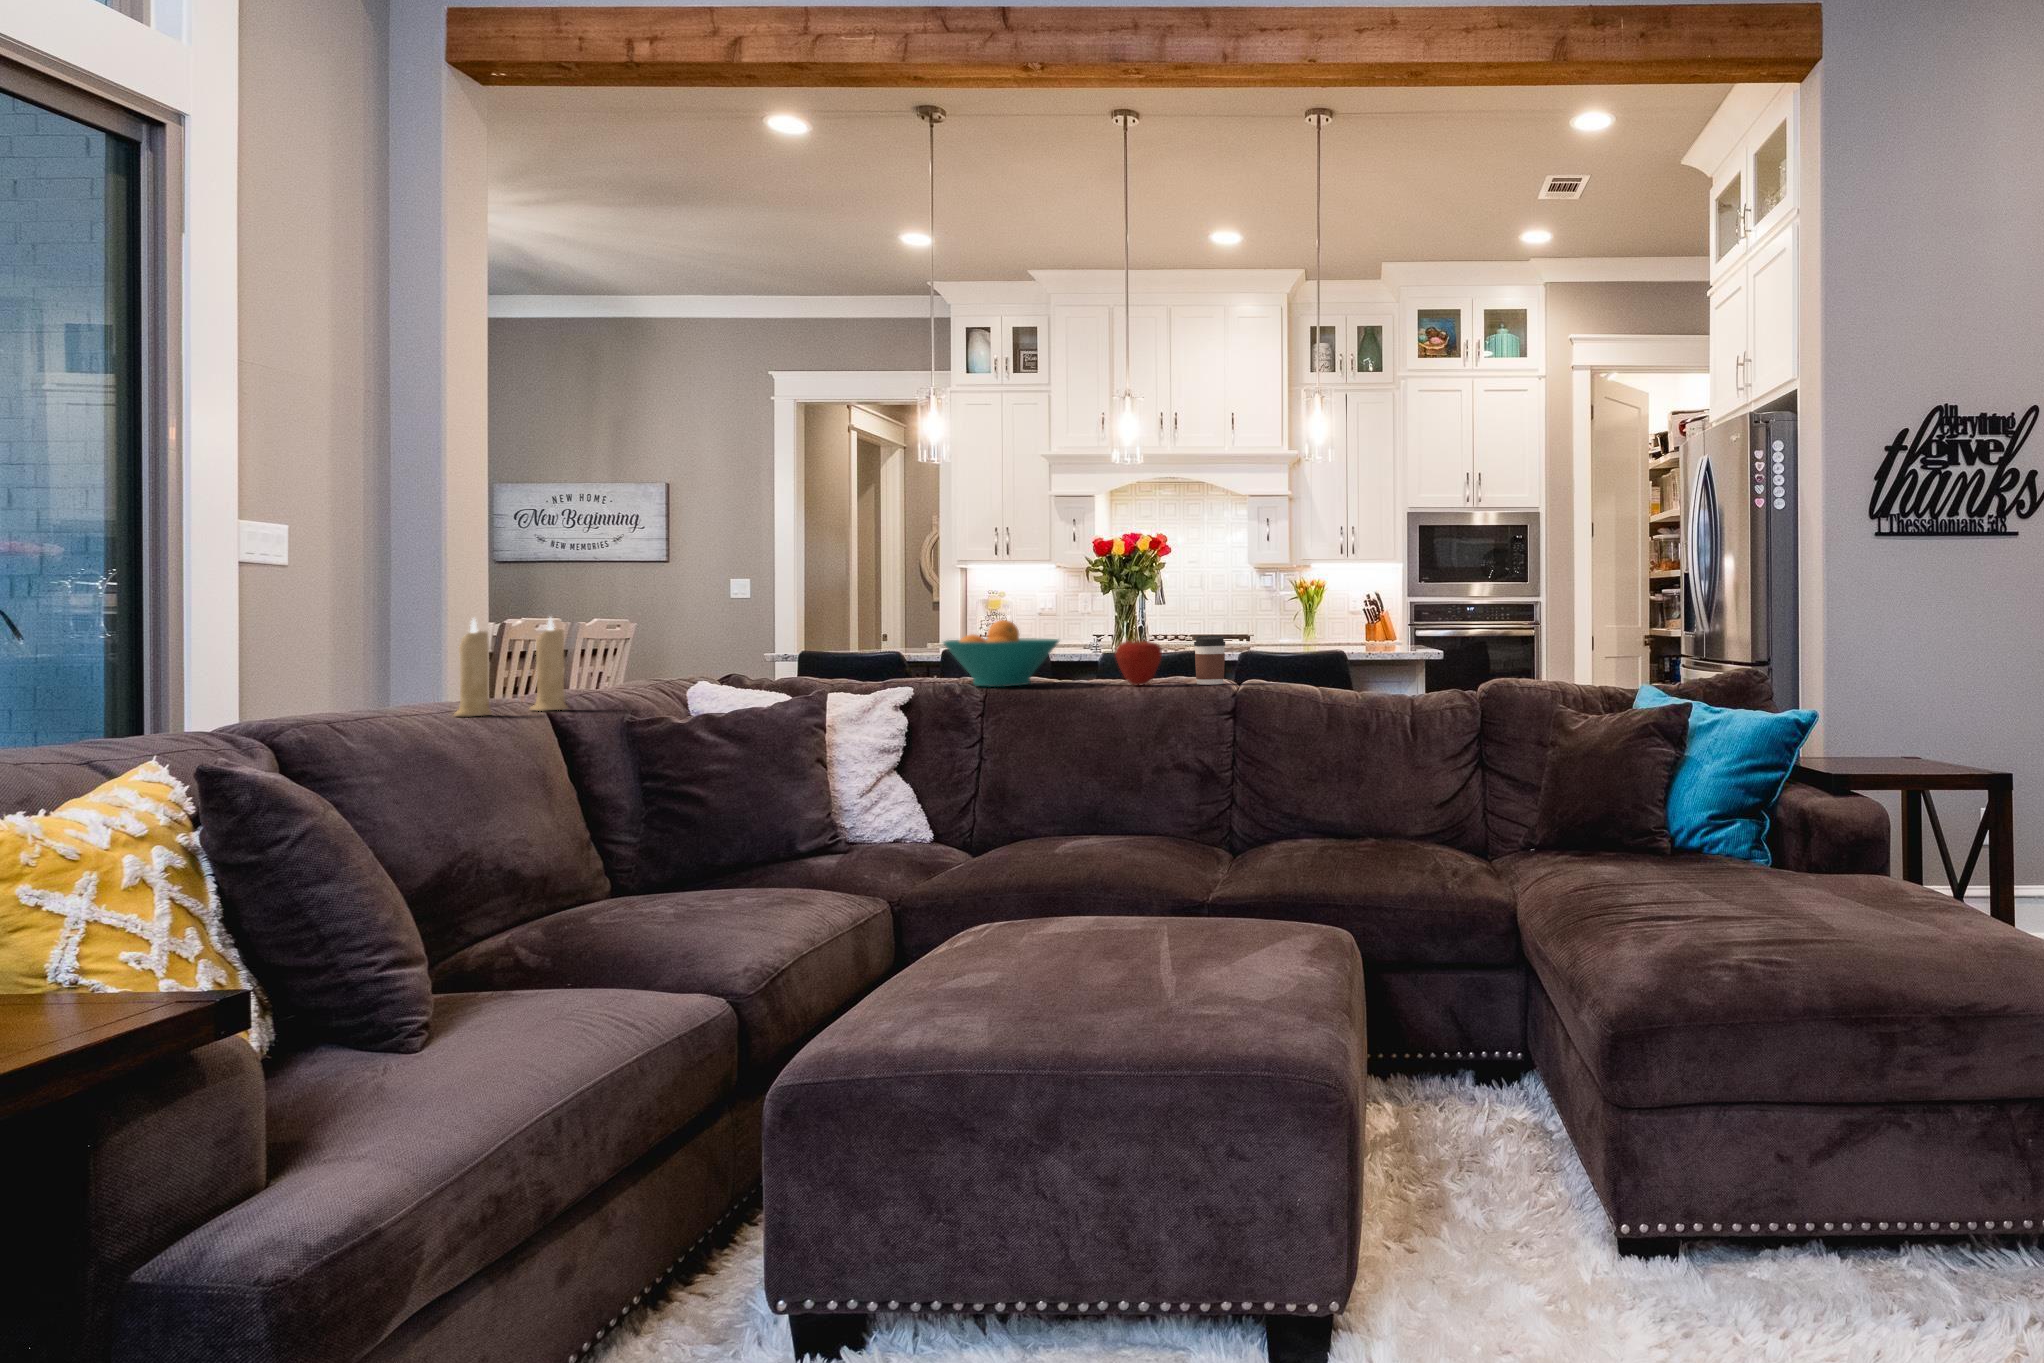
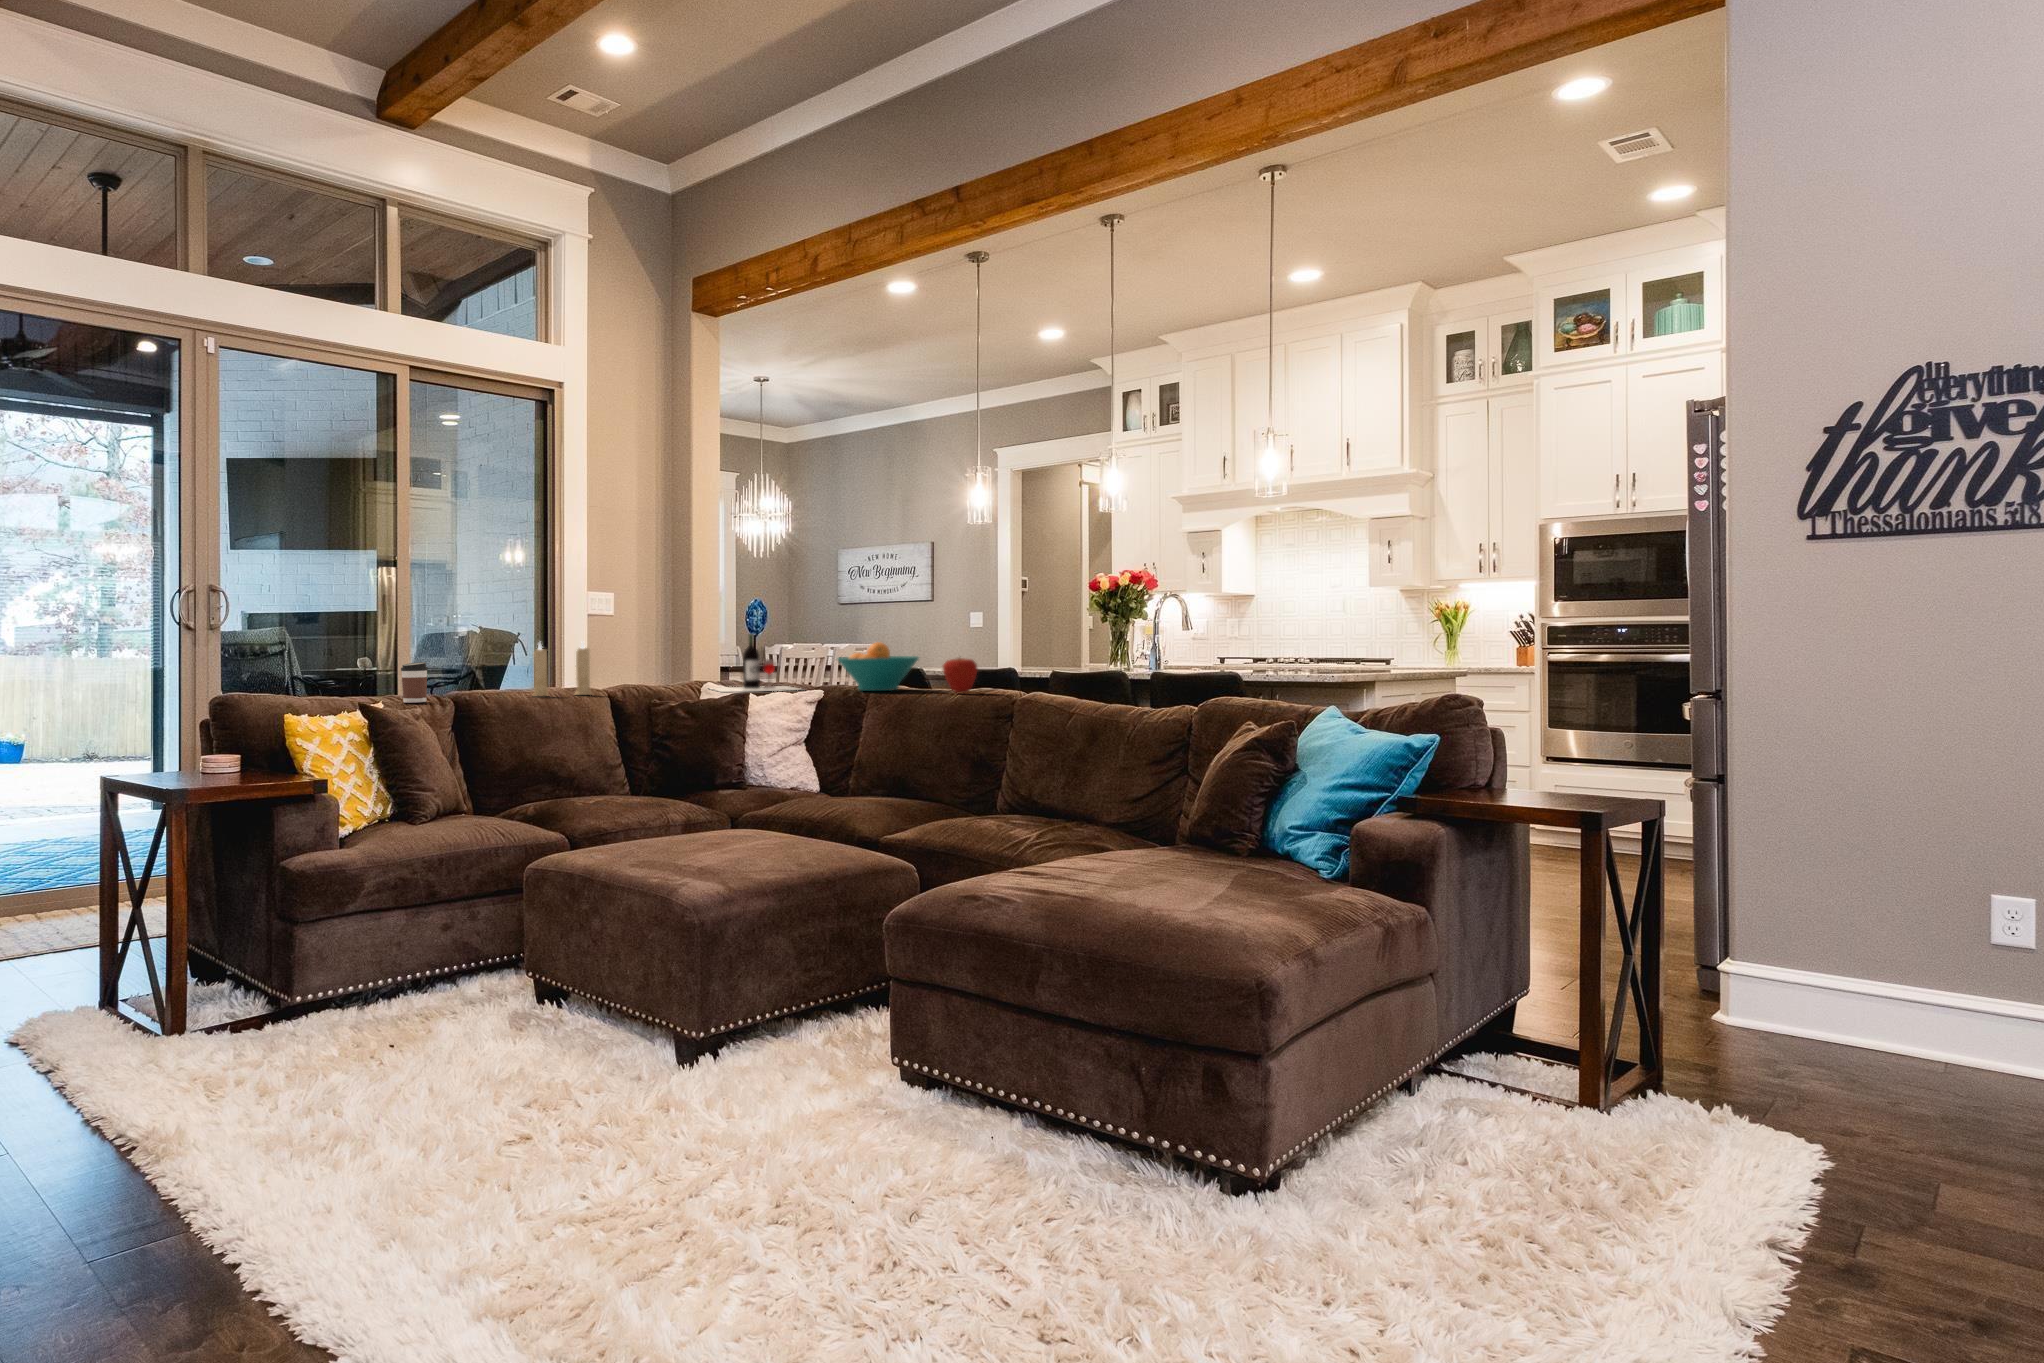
wine bottle: none [700,608,892,696] -> present [713,634,797,692]
coffee cup: present [1194,636,1225,685] -> present [401,662,428,703]

